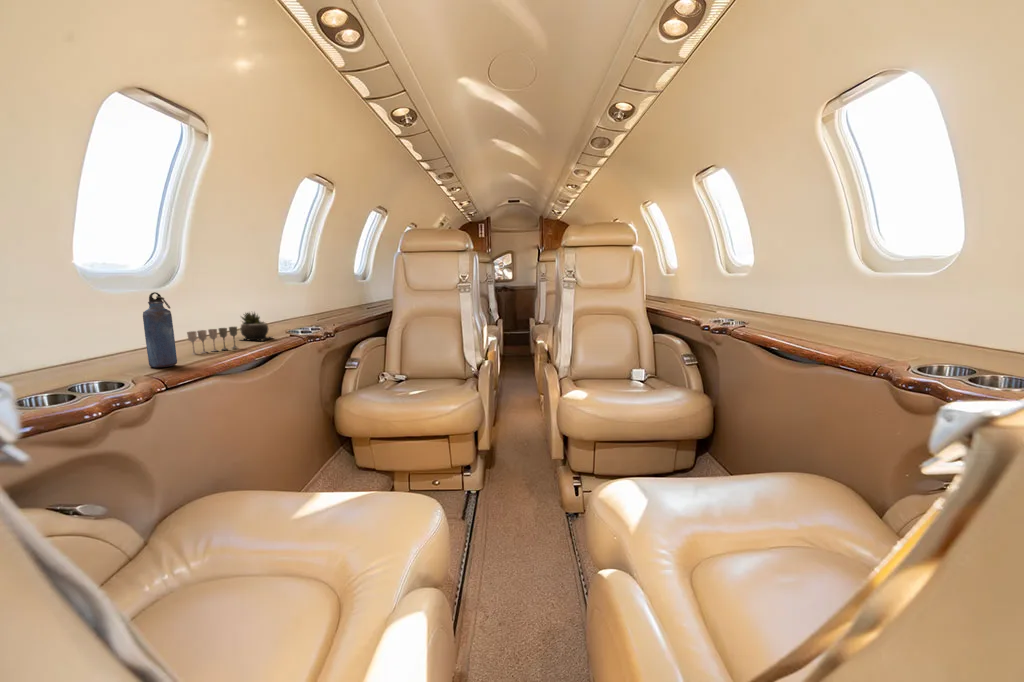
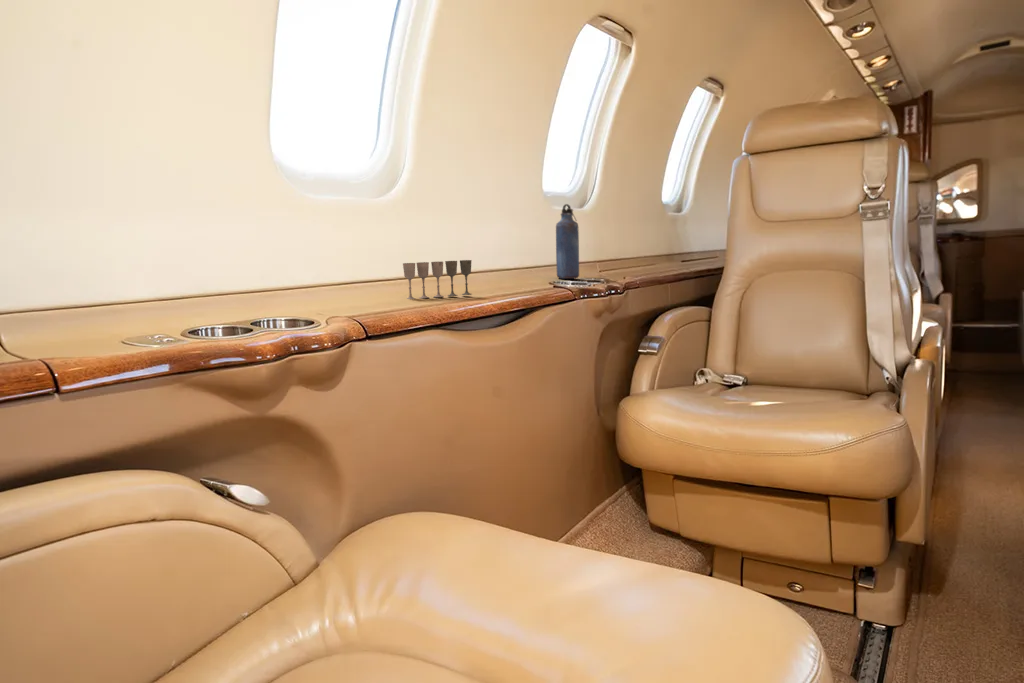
water bottle: present [143,292,177,368] -> present [556,204,579,279]
succulent plant: present [240,313,272,341] -> none [470,241,525,289]

